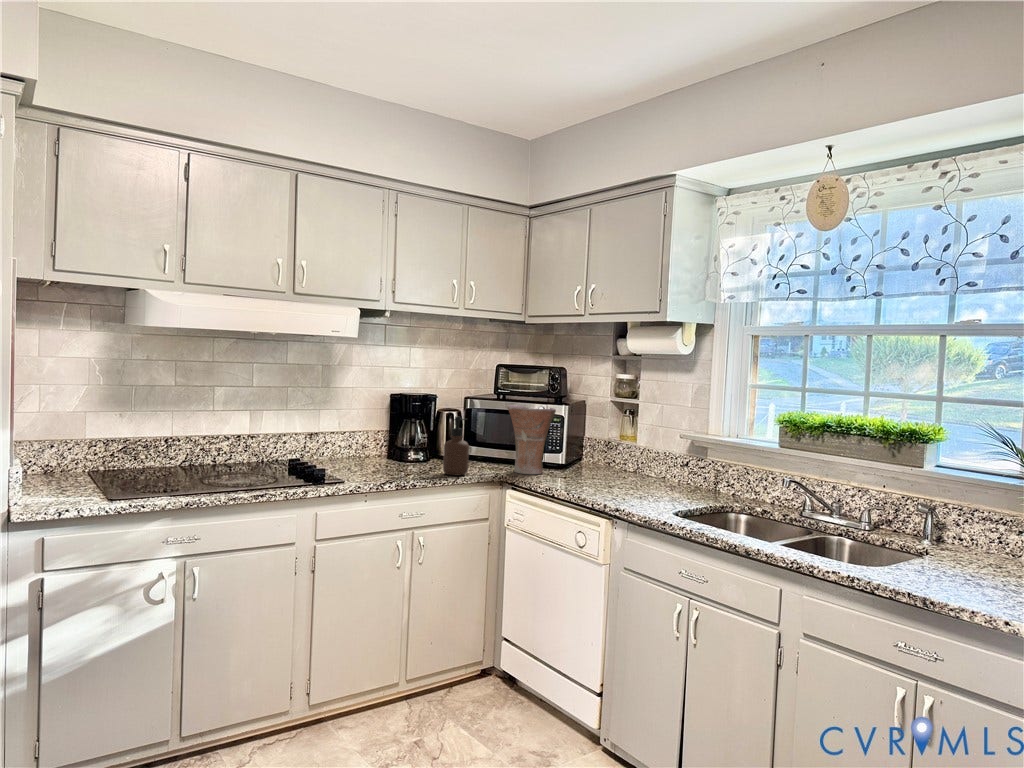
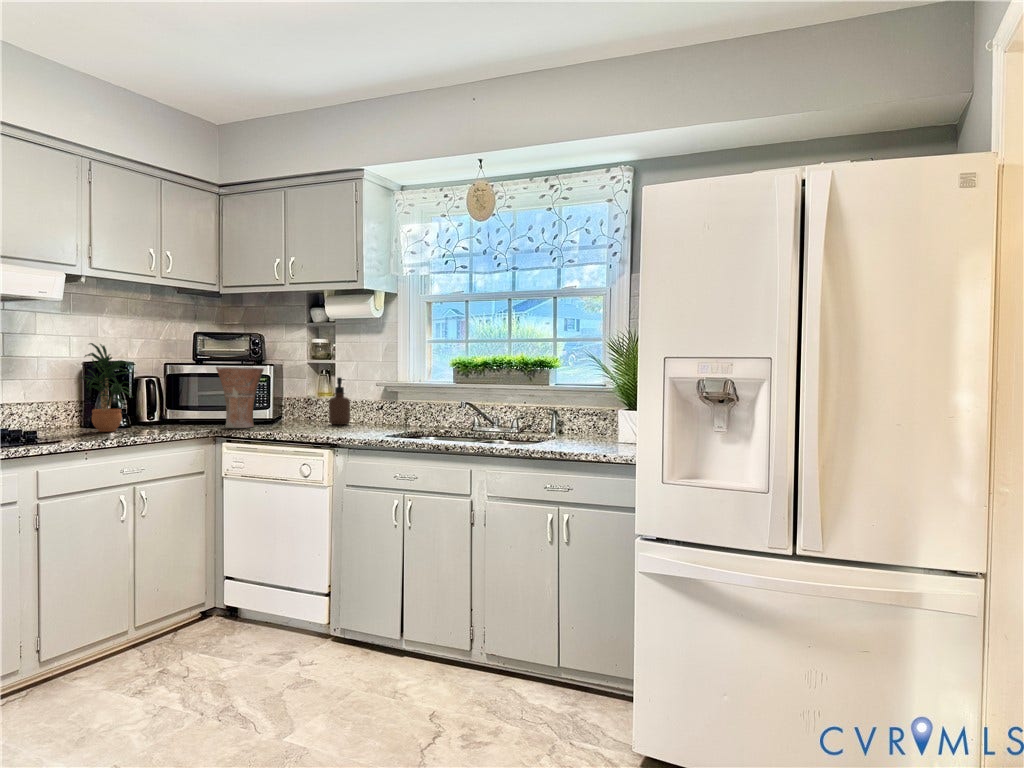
potted plant: none [382,378,435,467] -> present [82,343,135,432]
soap dispenser: present [443,417,469,475] -> present [329,377,350,425]

